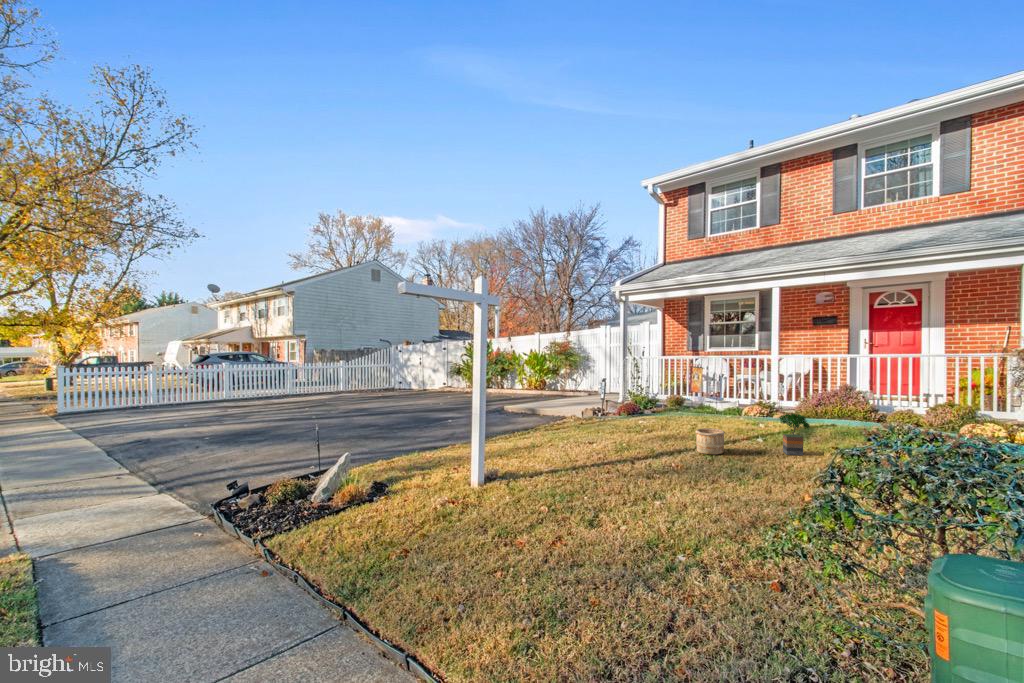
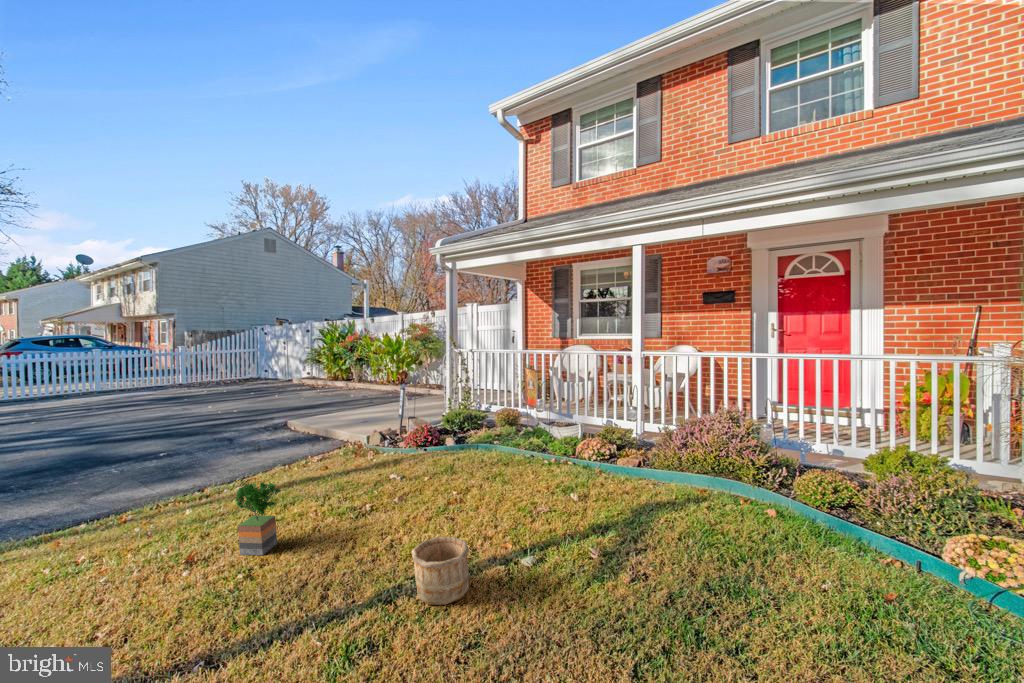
potted tree: present [779,414,810,455] -> present [235,483,281,555]

